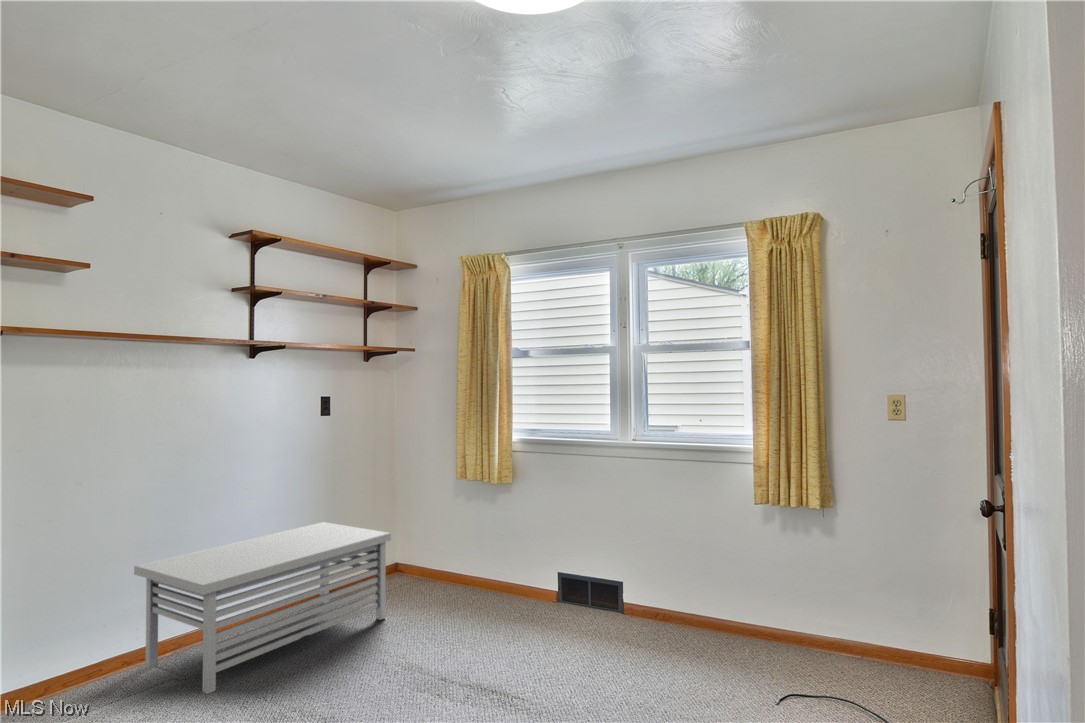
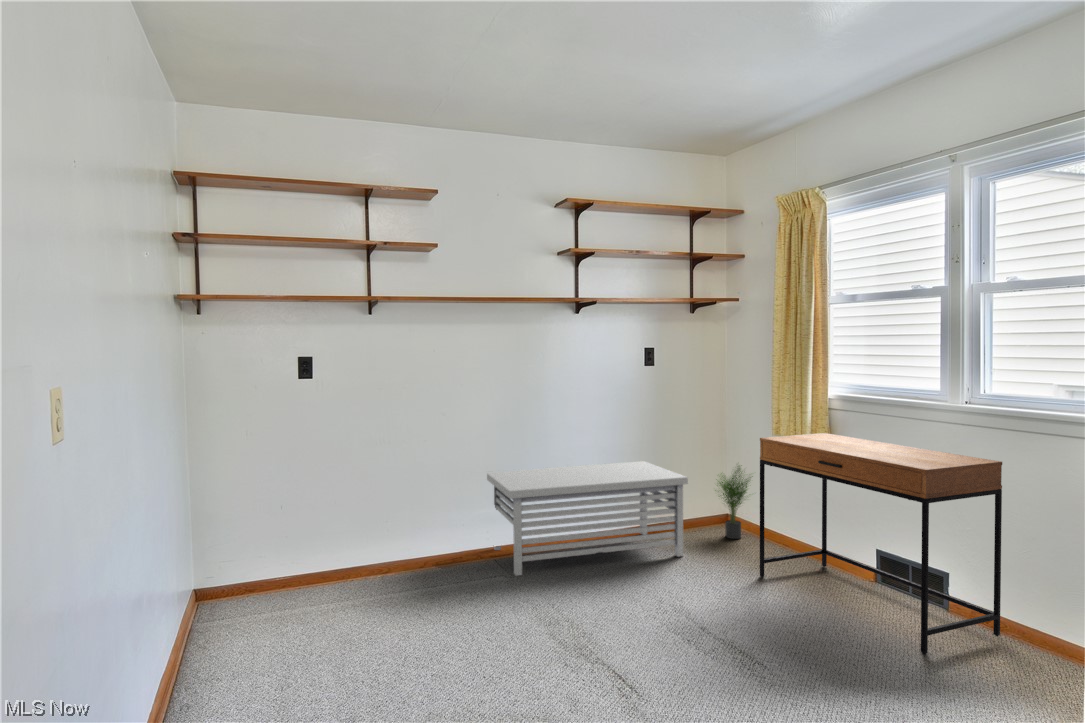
desk: none [471,474,672,656] -> present [760,433,1002,654]
potted plant: none [391,510,439,589] -> present [718,466,751,539]

